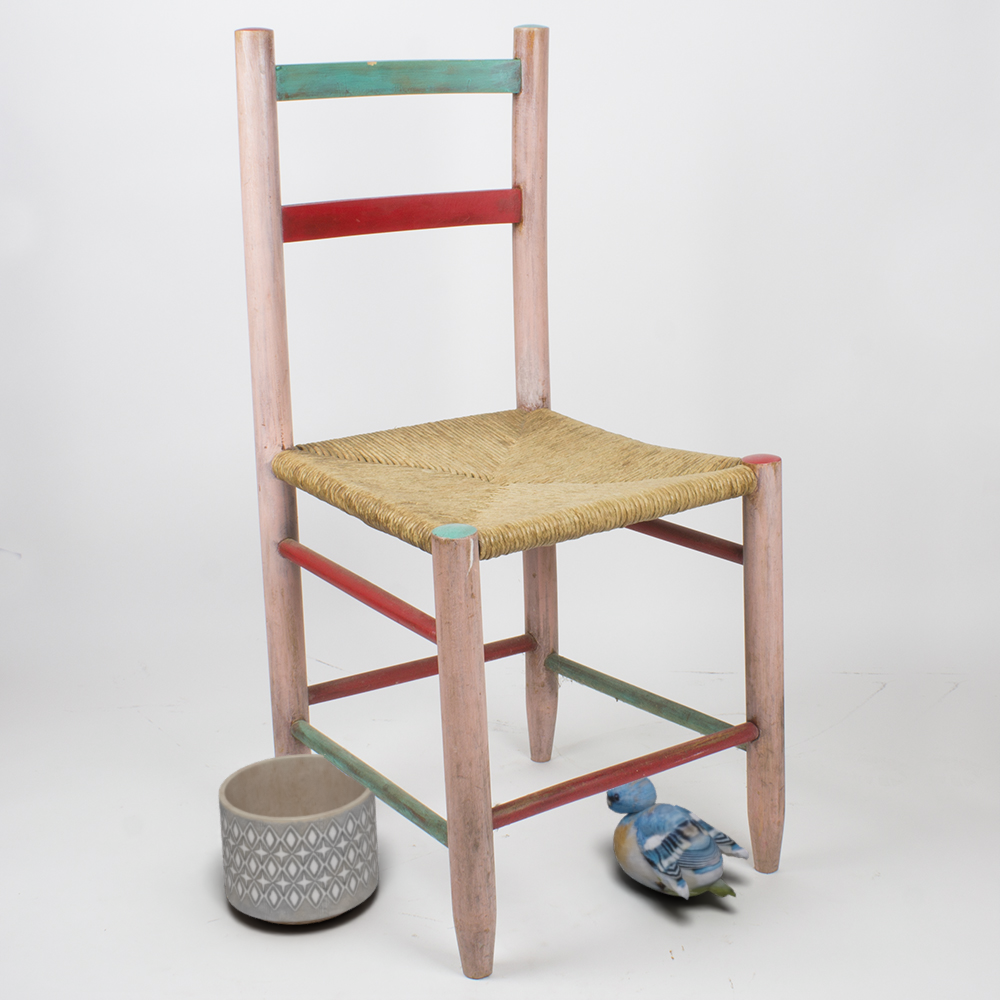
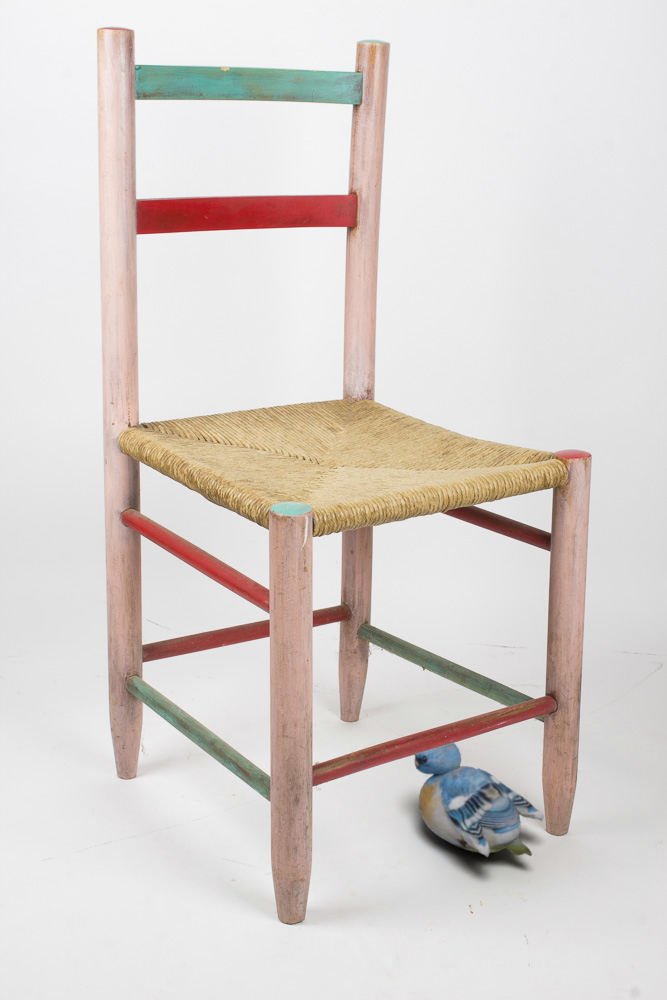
planter: present [219,754,379,924] -> none [56,708,202,867]

